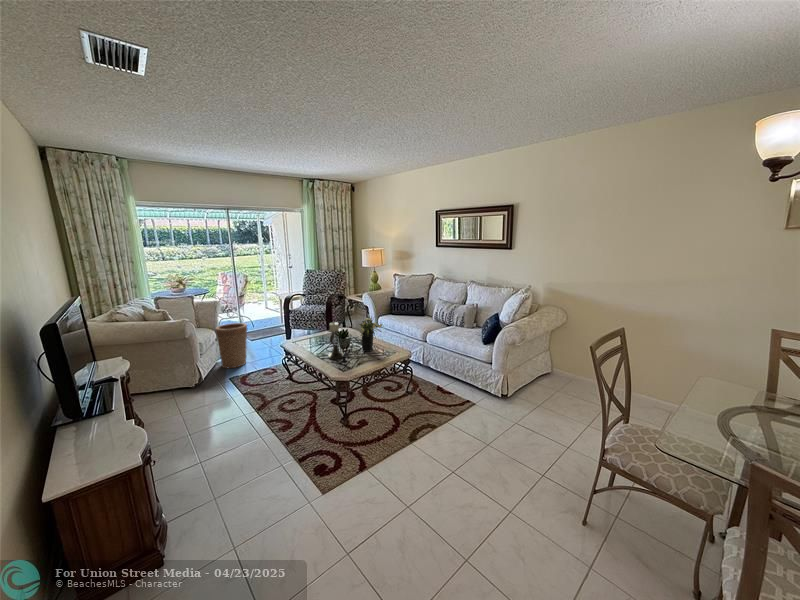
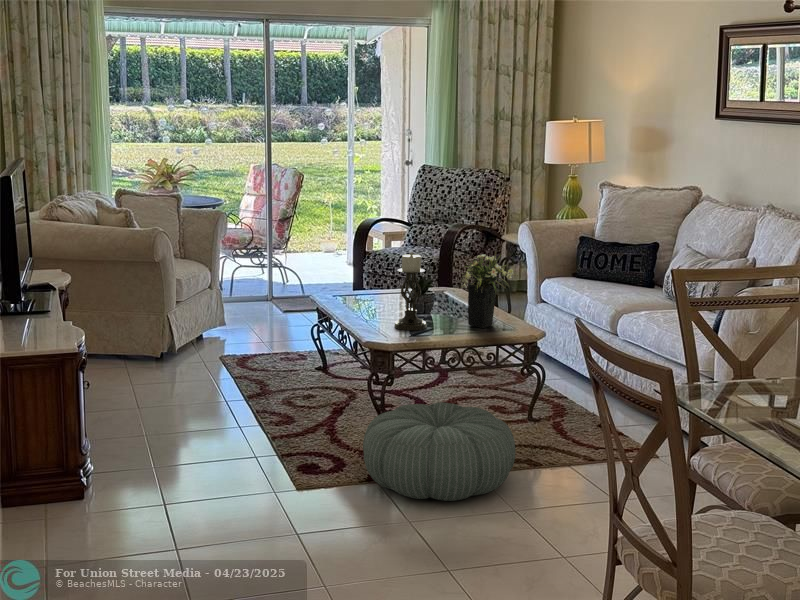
basket: present [215,323,247,368] -> none [212,258,271,347]
pouf: none [334,398,412,460] -> present [363,402,515,501]

